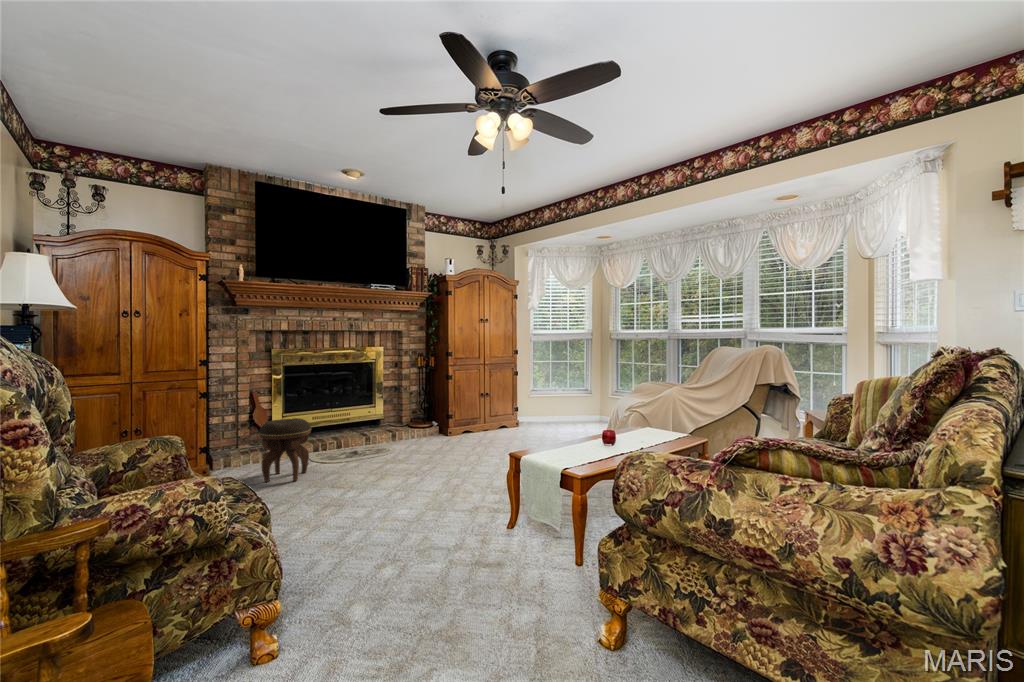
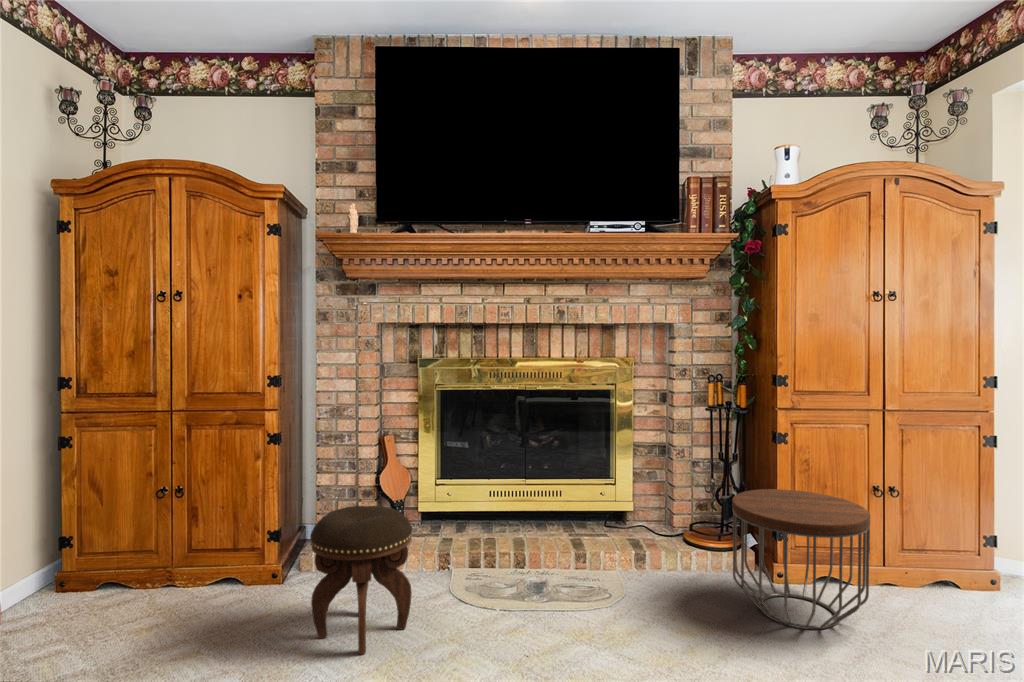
side table: none [435,397,483,445] -> present [732,489,870,629]

